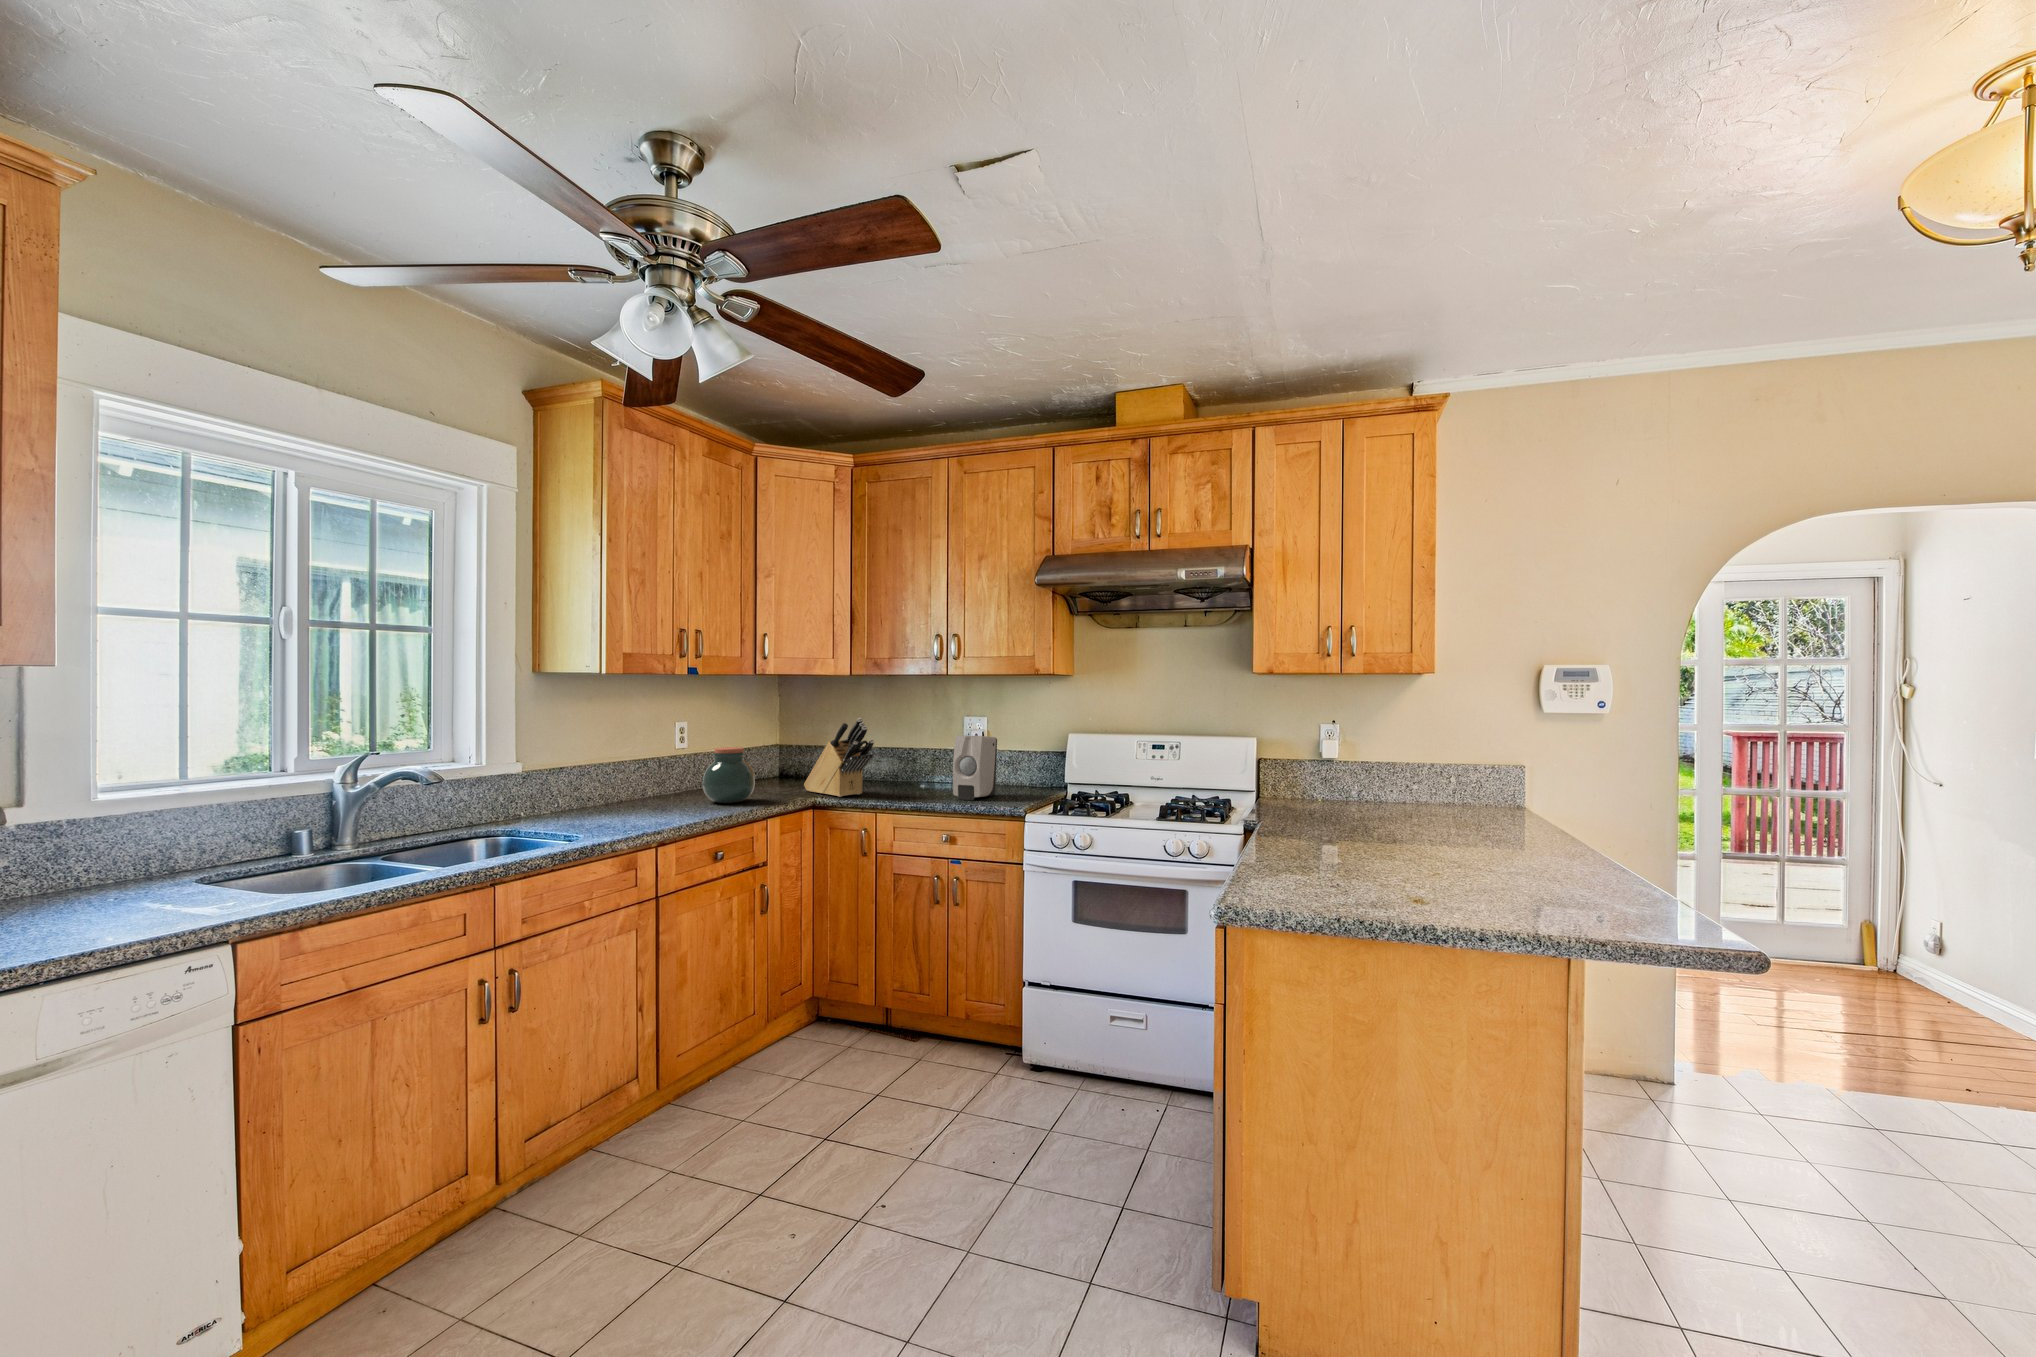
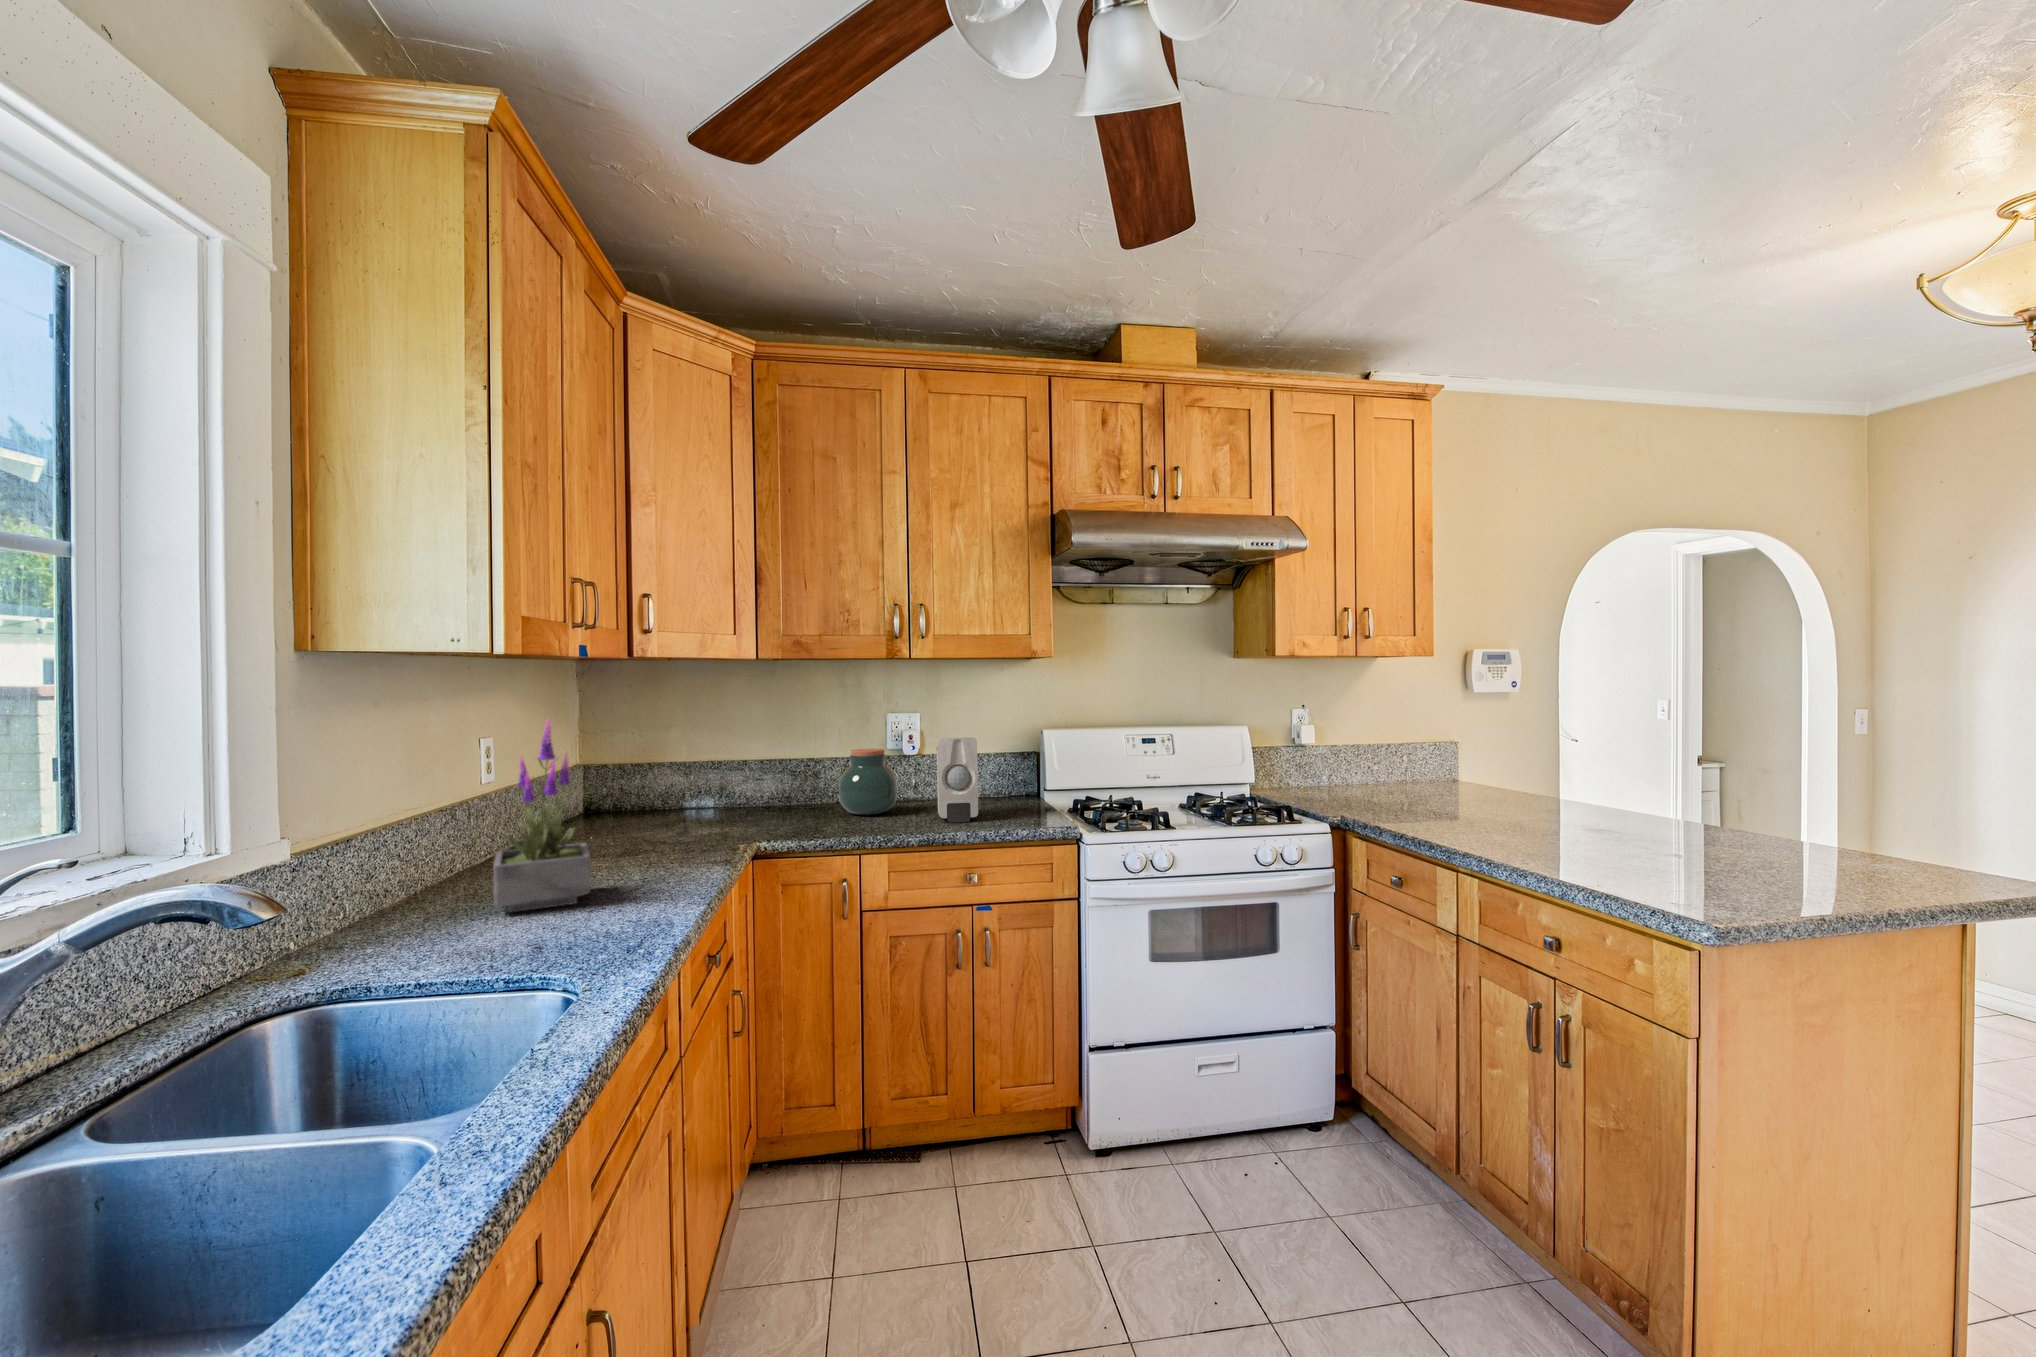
potted plant: none [615,710,678,815] -> present [493,720,590,912]
knife block: present [804,718,874,797] -> none [705,720,837,836]
jar: present [703,747,755,803] -> present [838,749,898,815]

